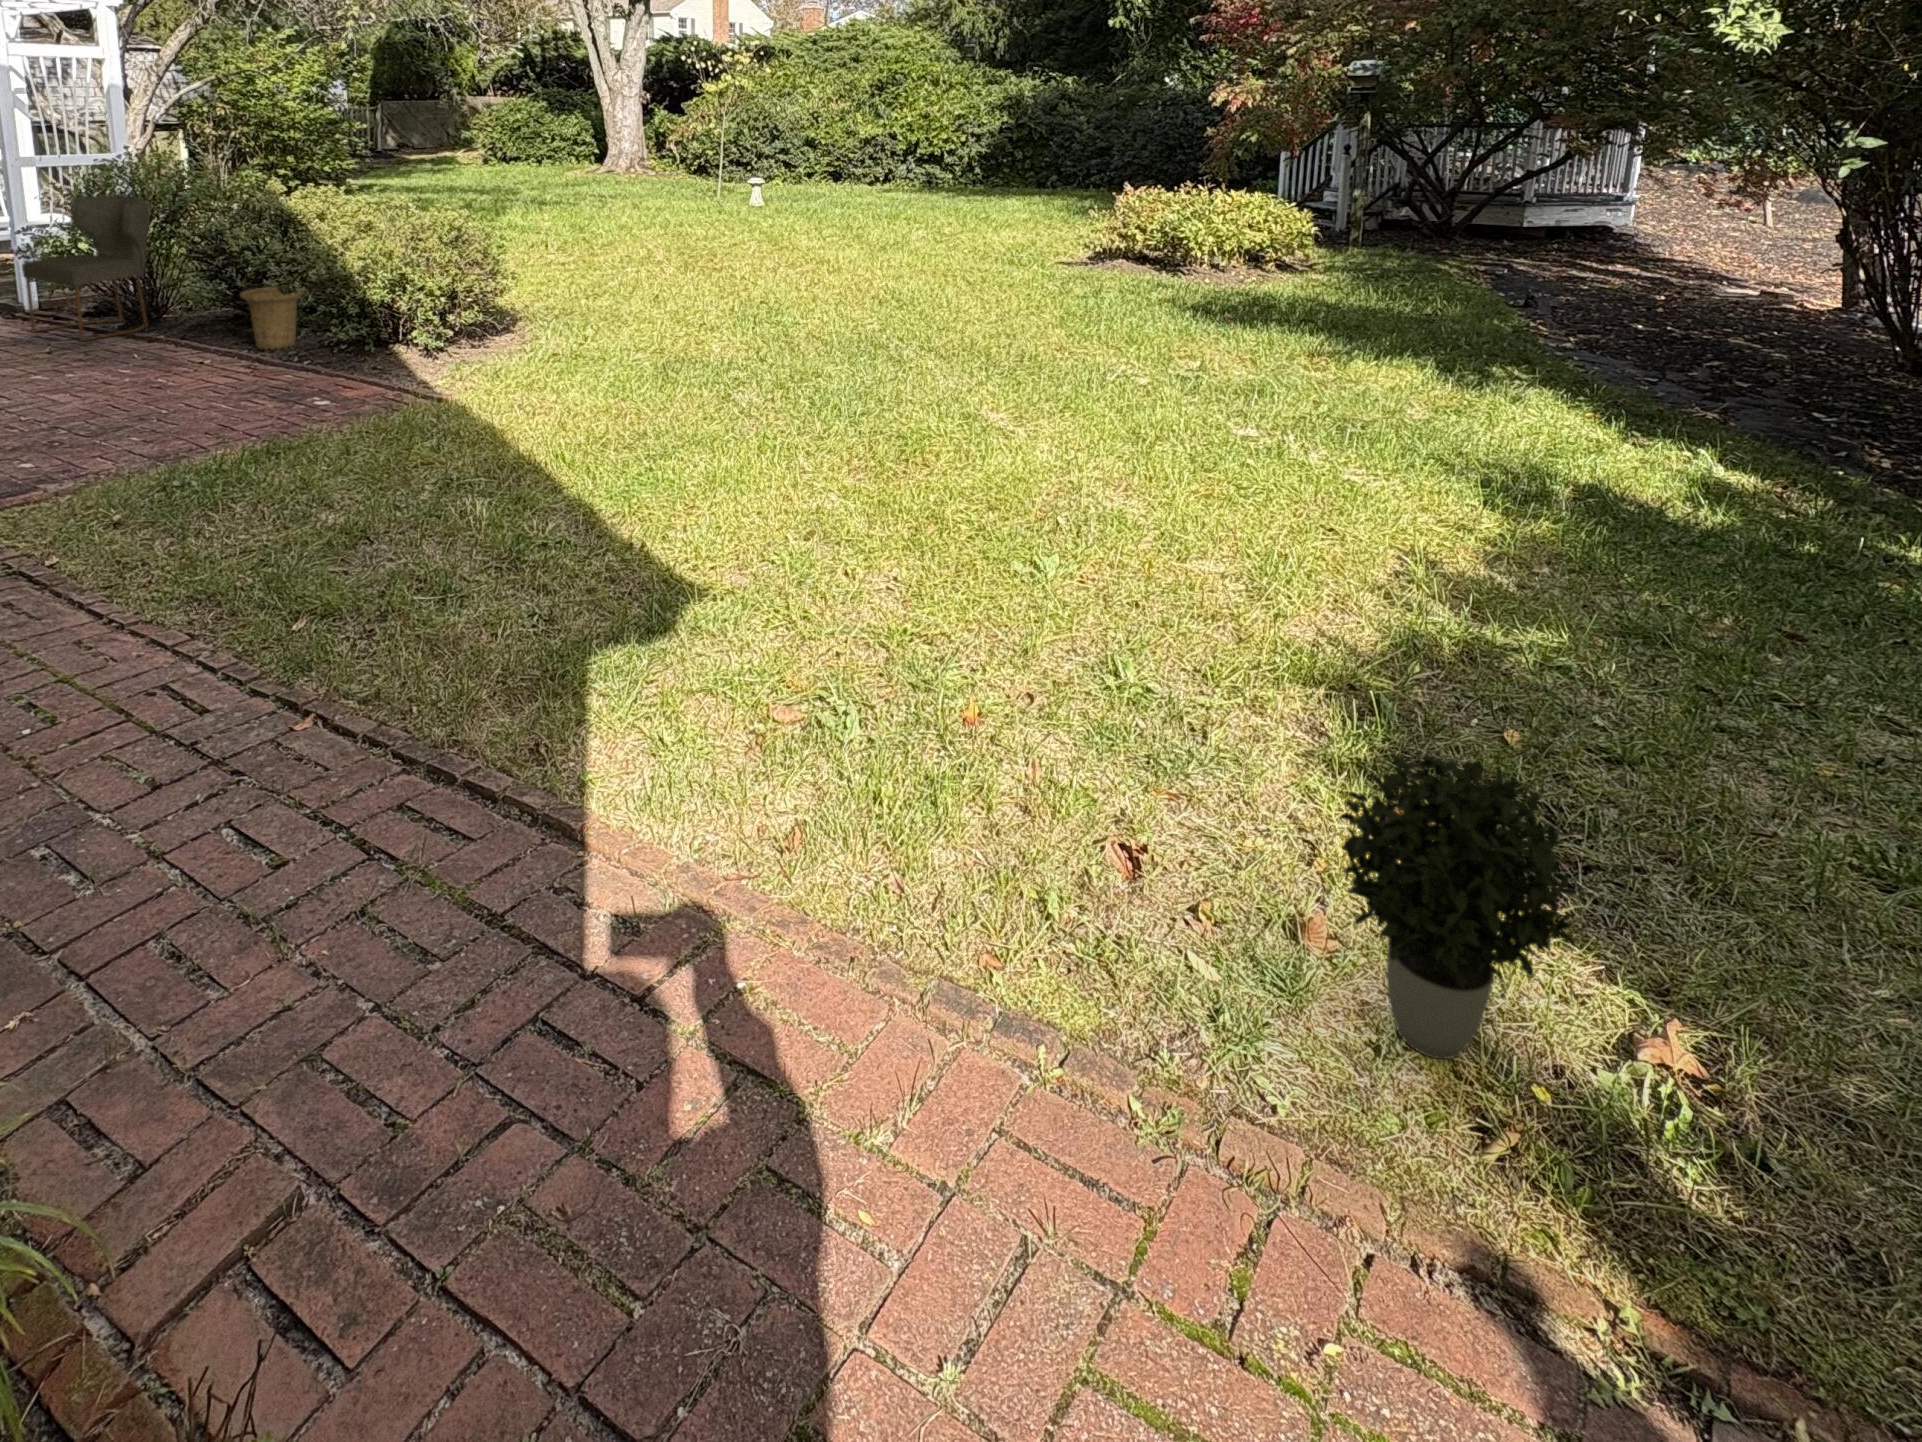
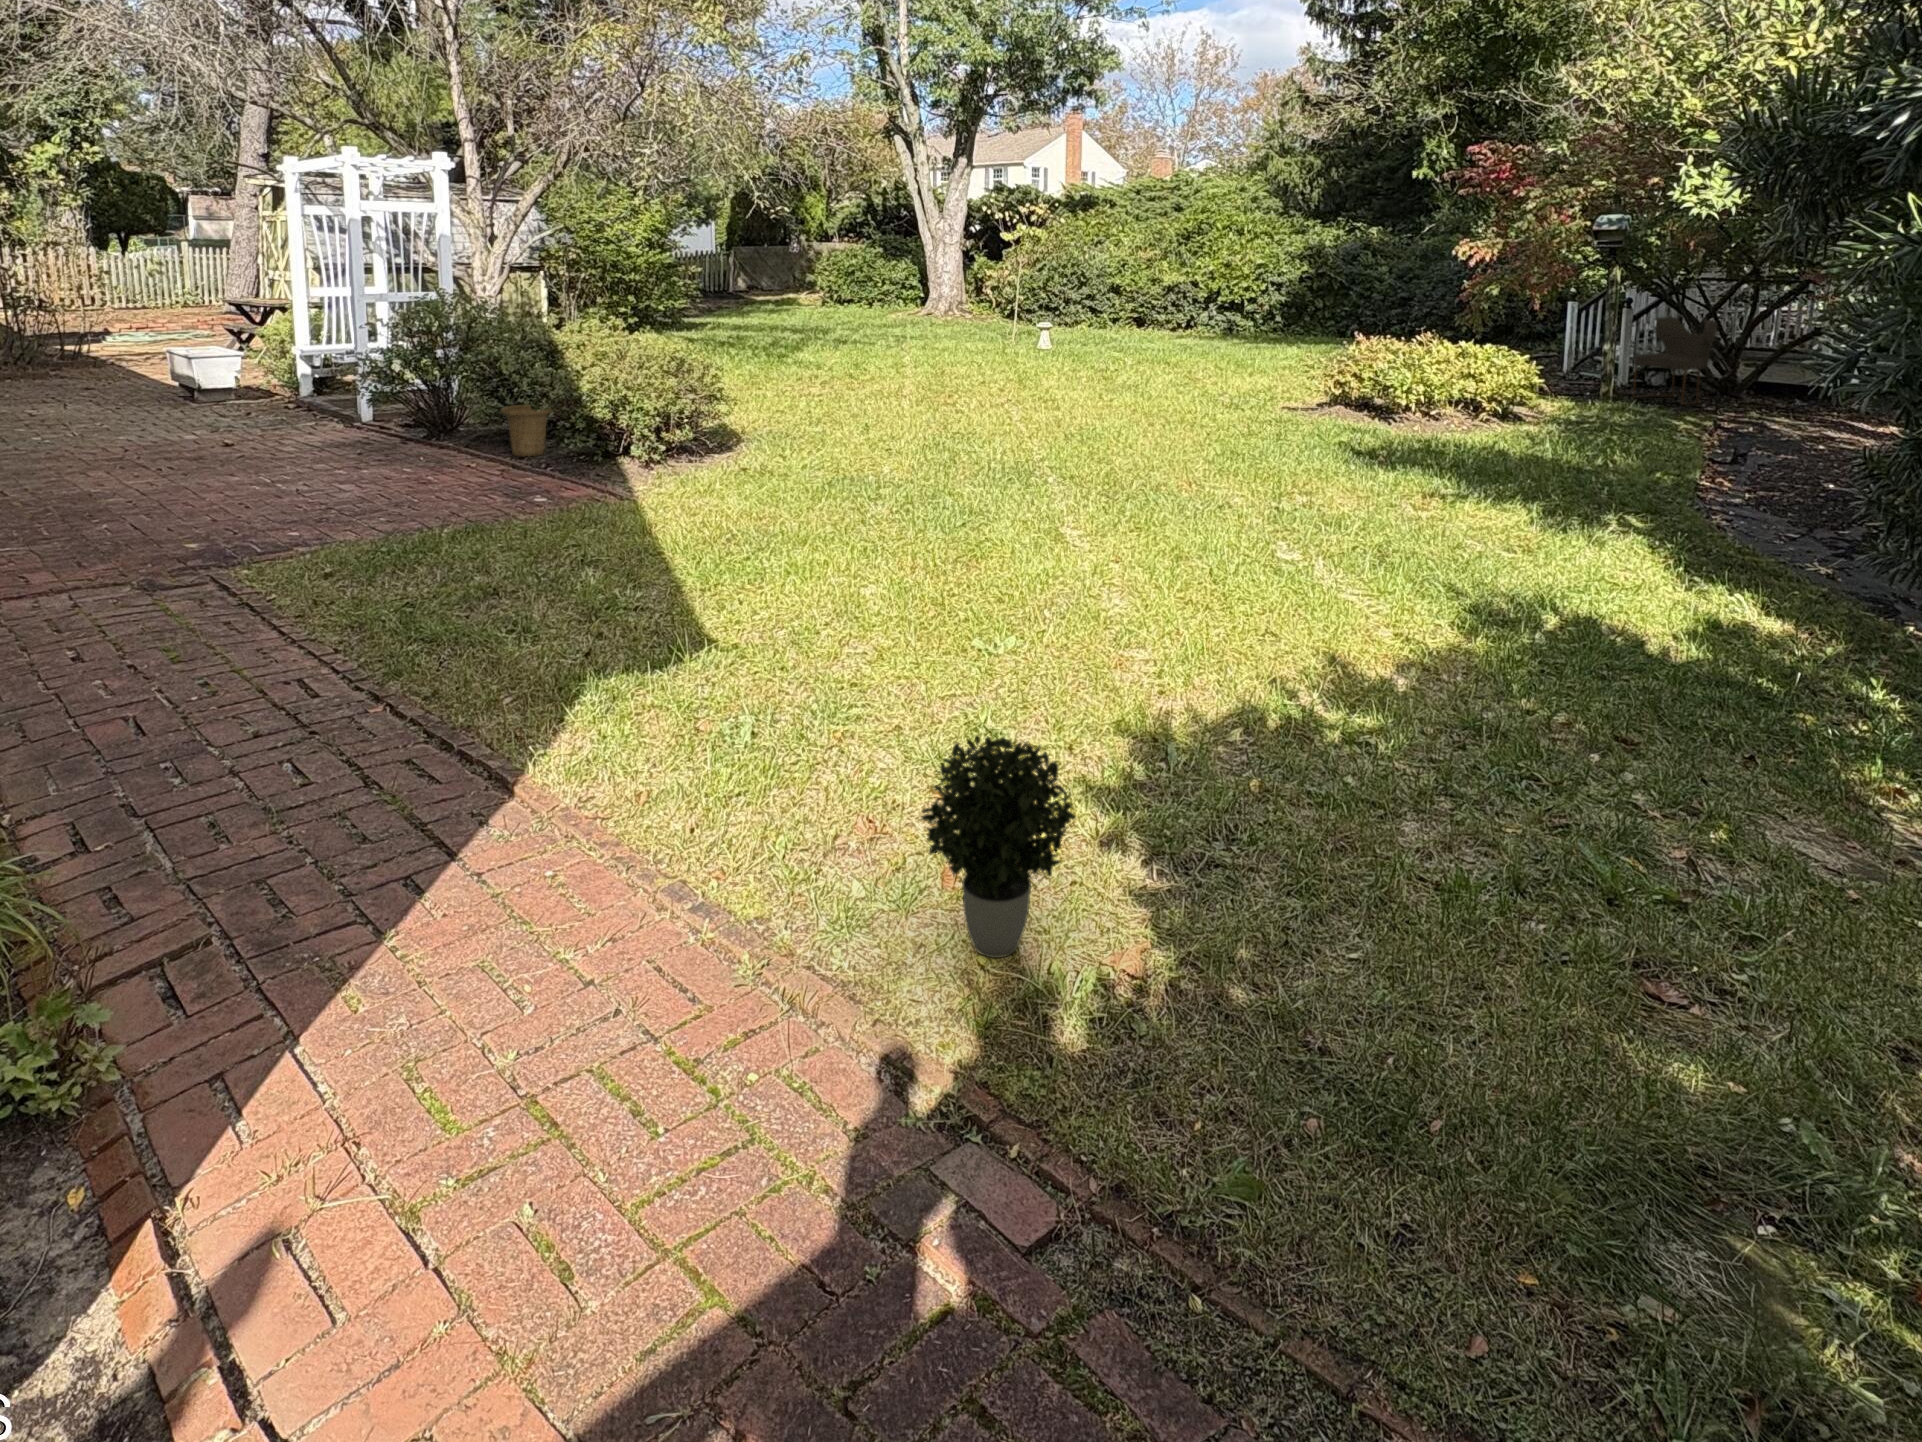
chair: present [22,195,150,341] -> present [1632,317,1717,405]

